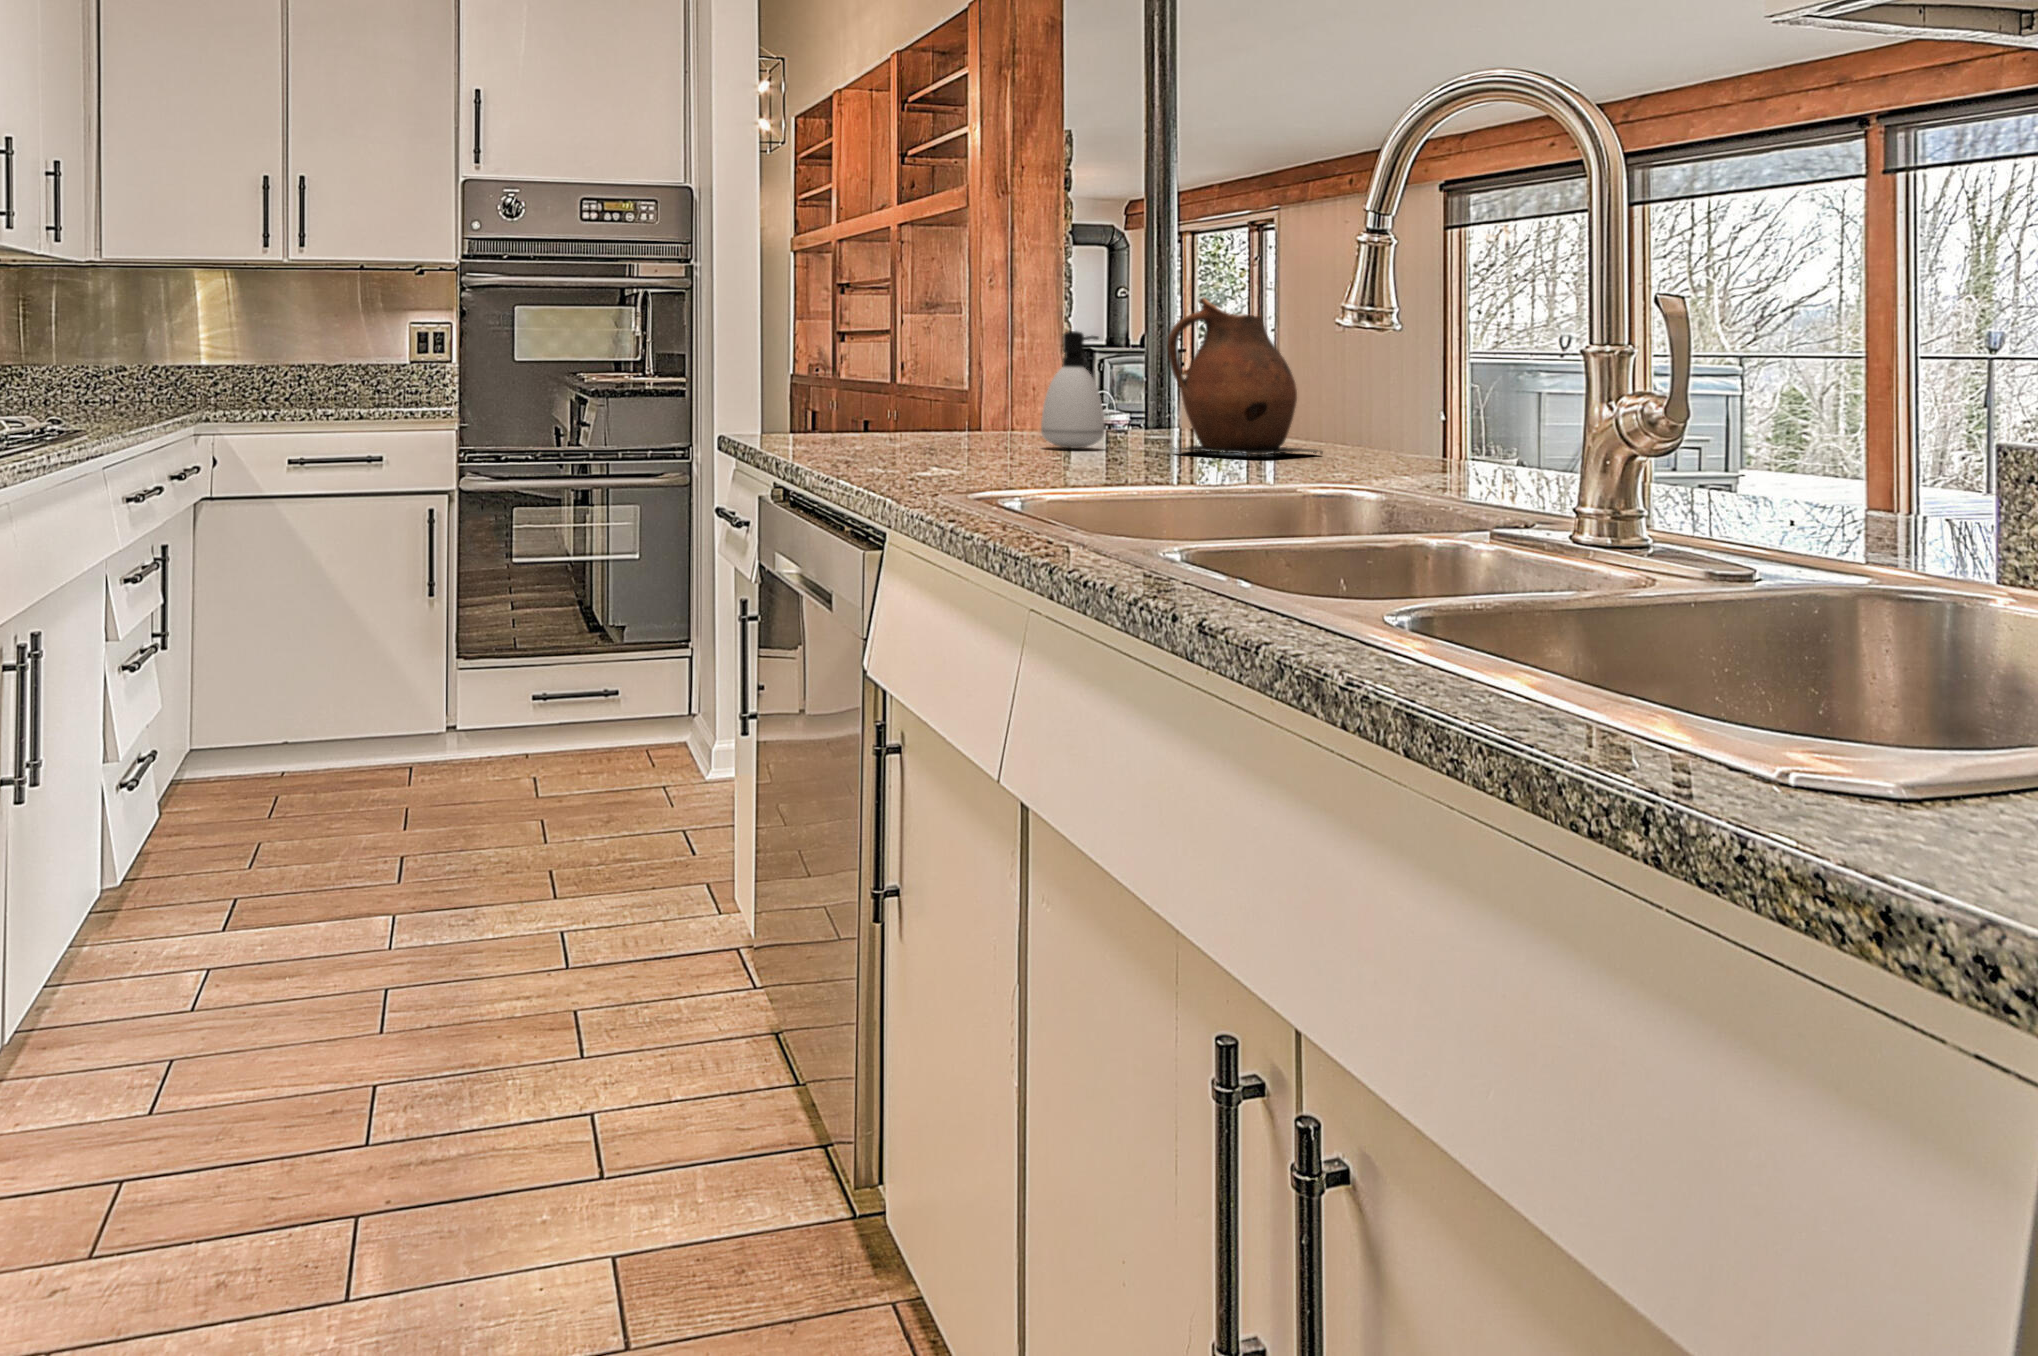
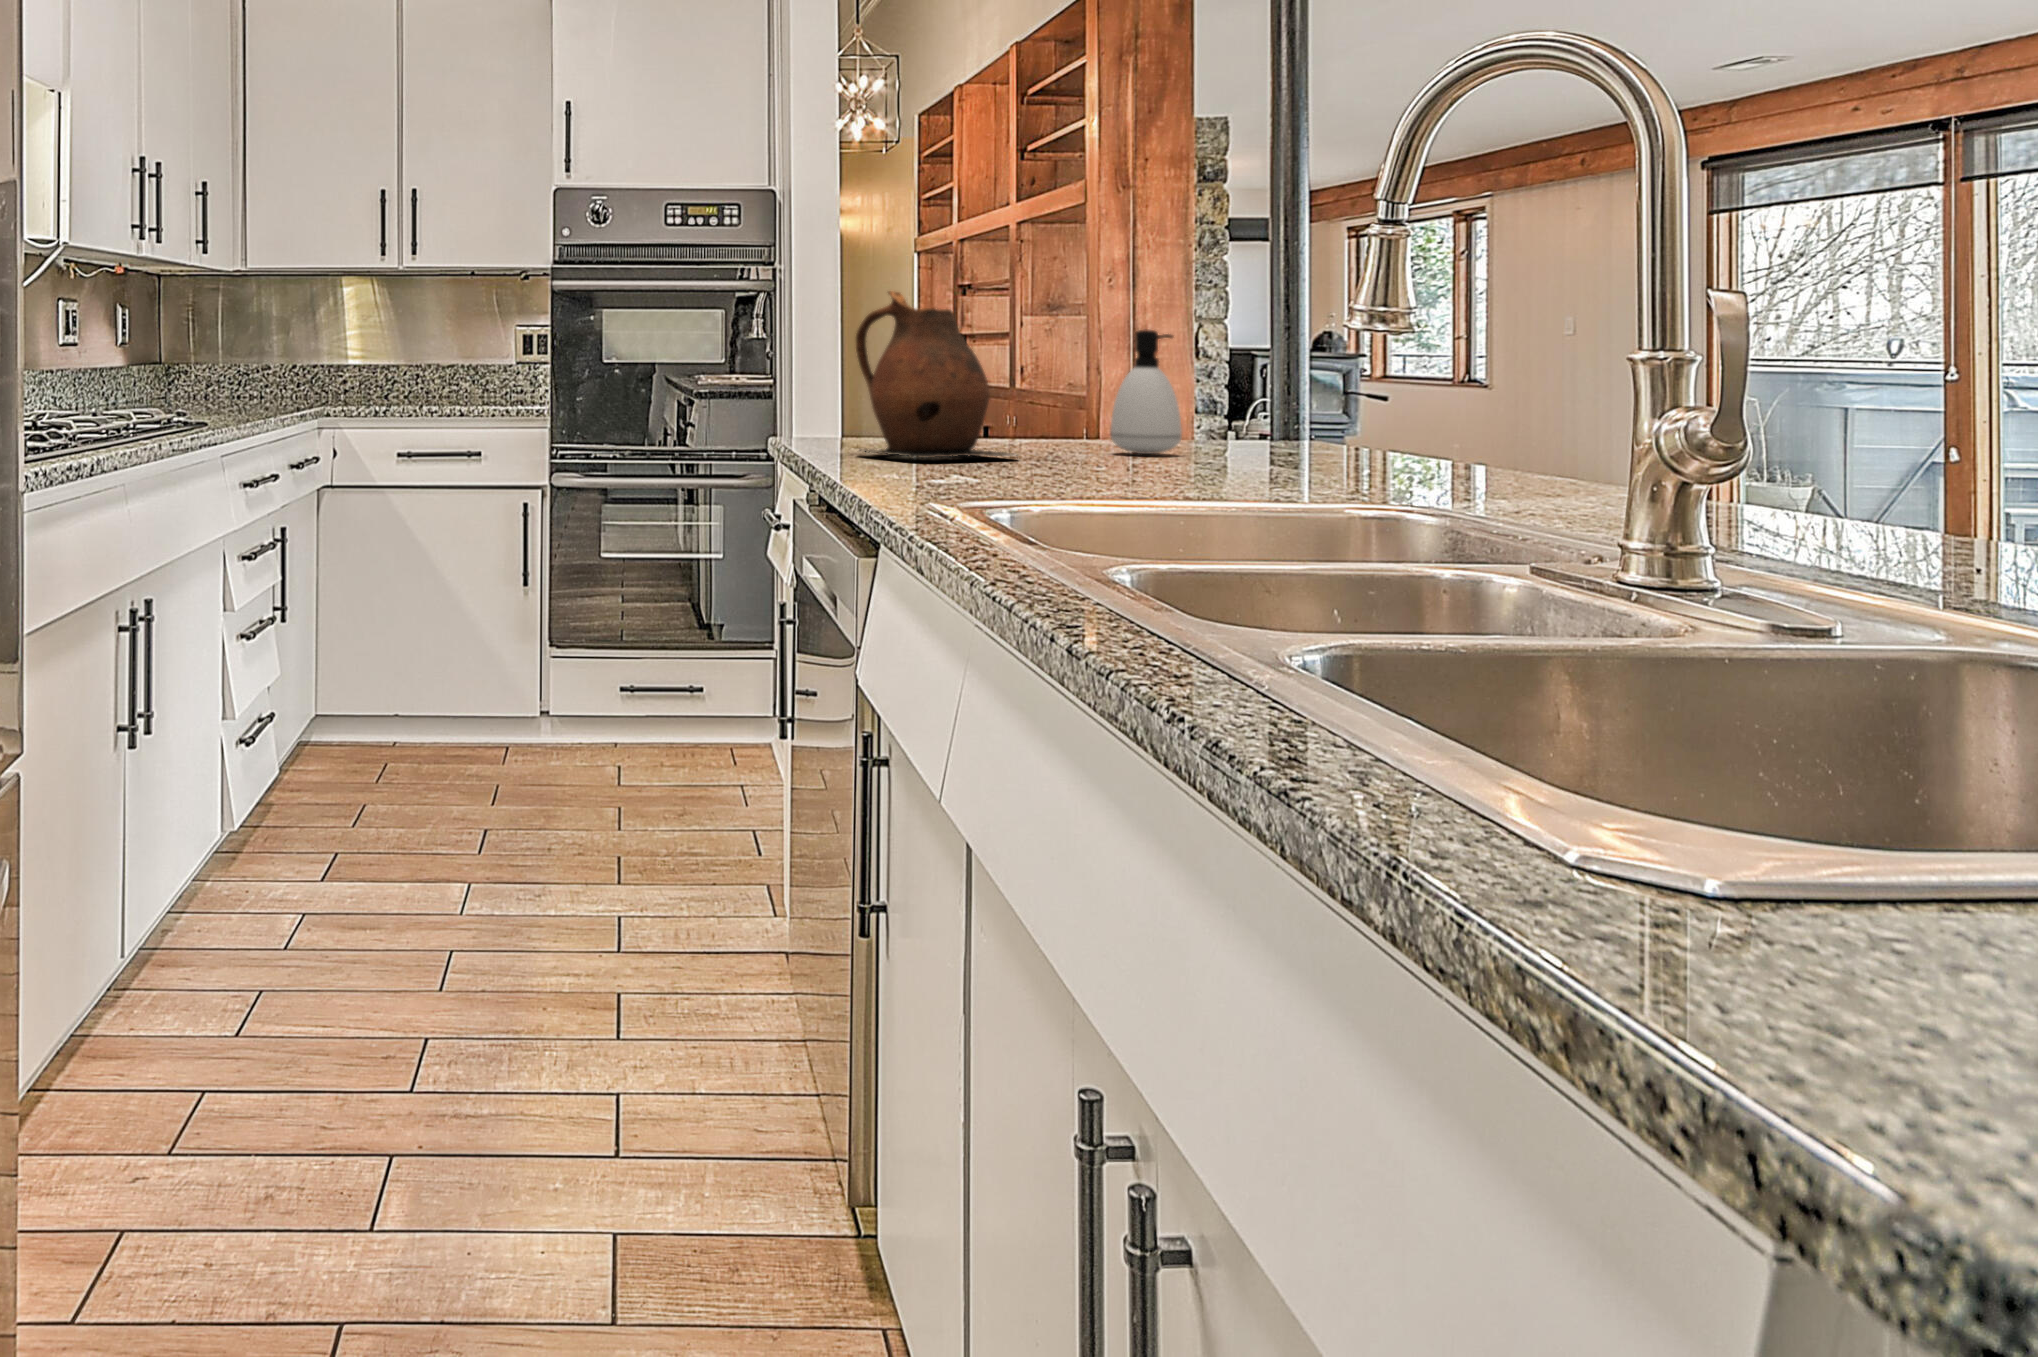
ceramic pitcher: present [1168,298,1322,457] -> present [856,291,1017,459]

